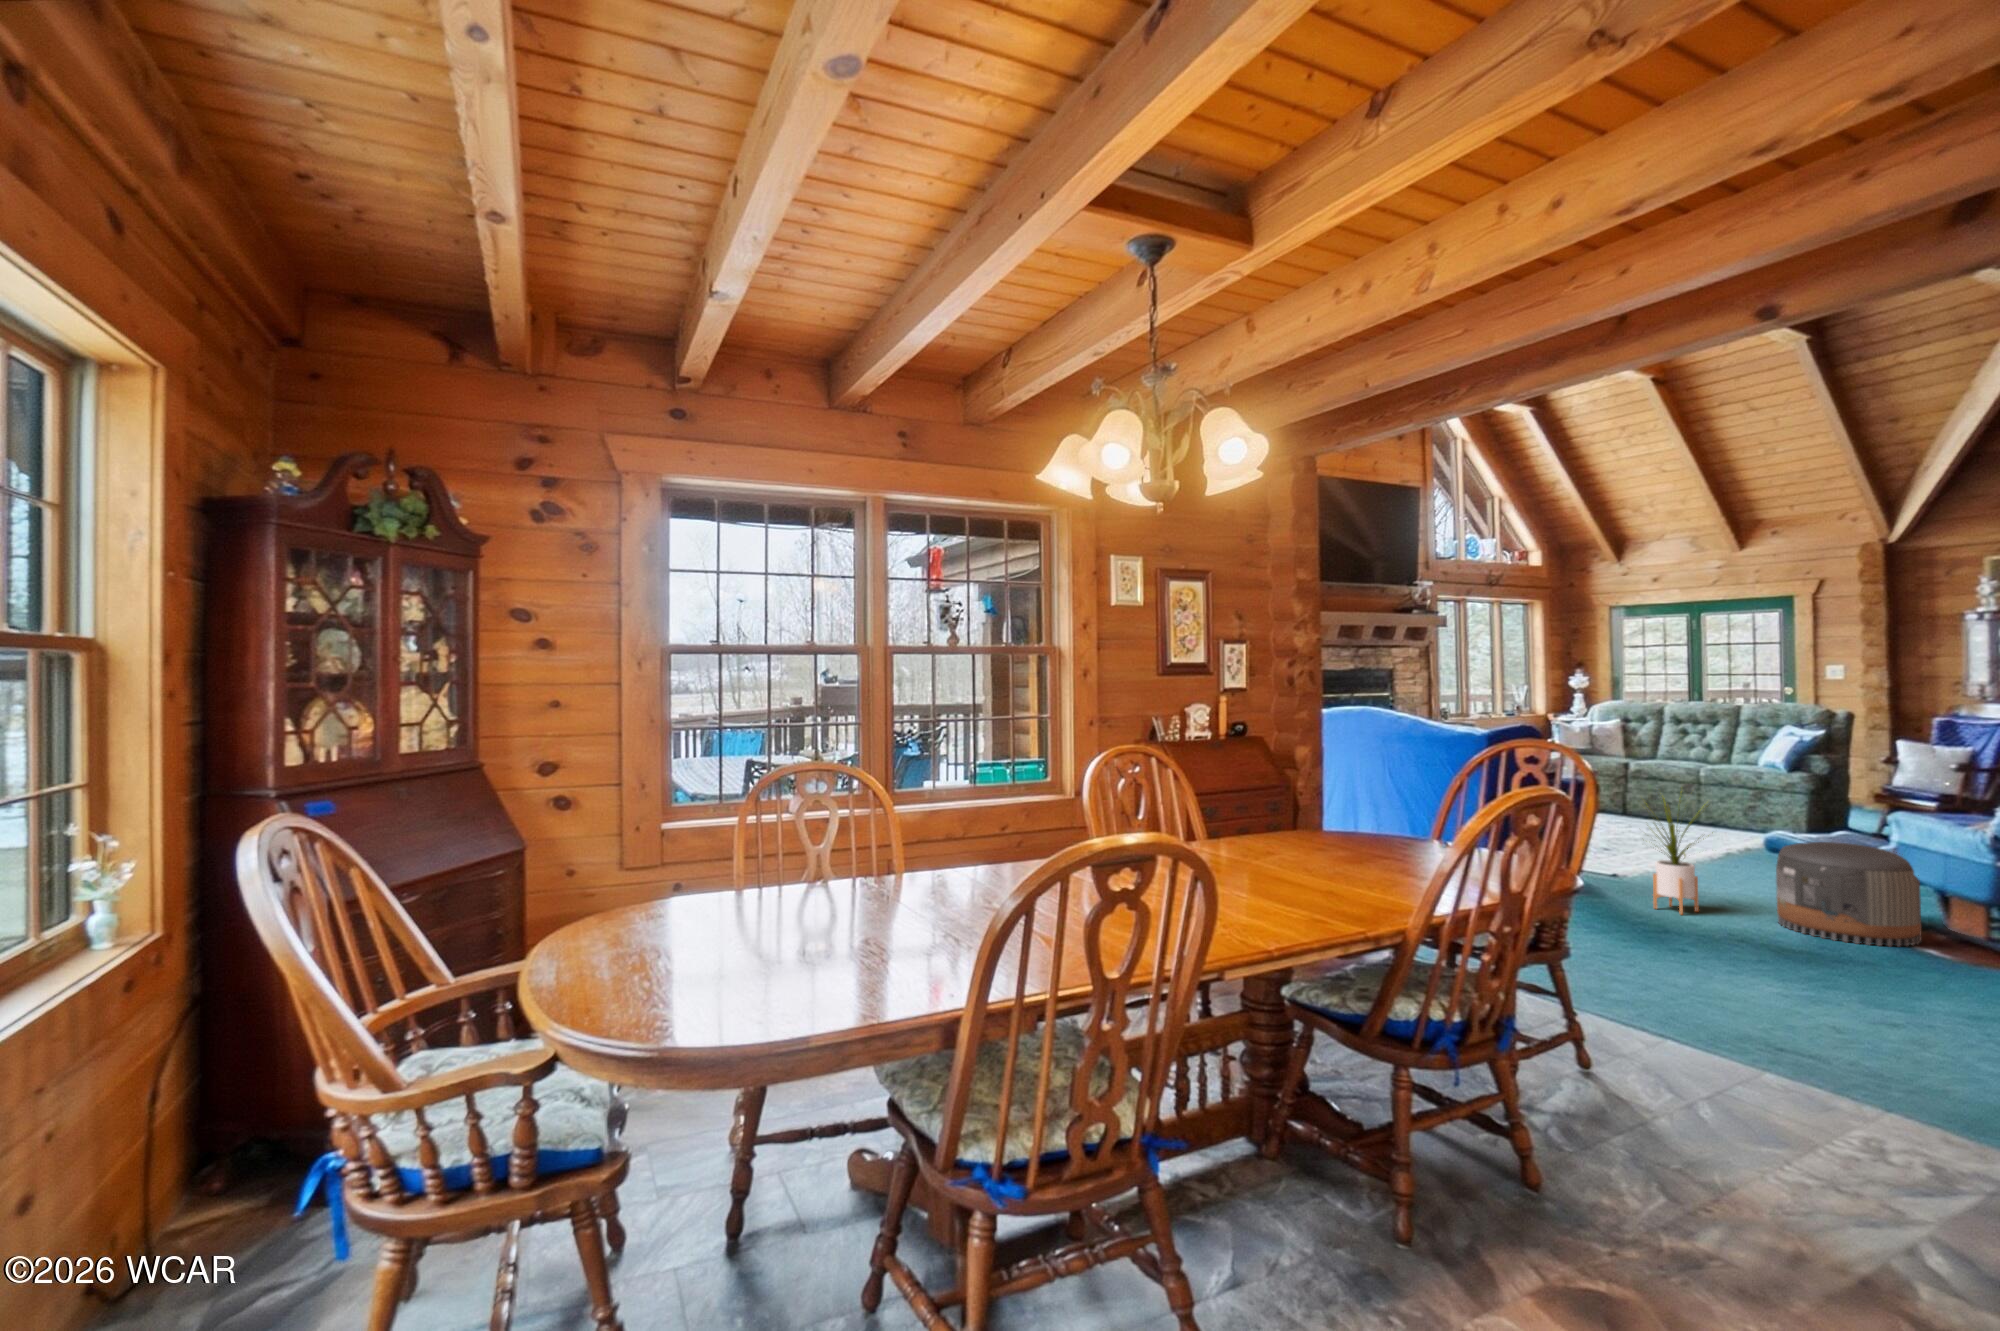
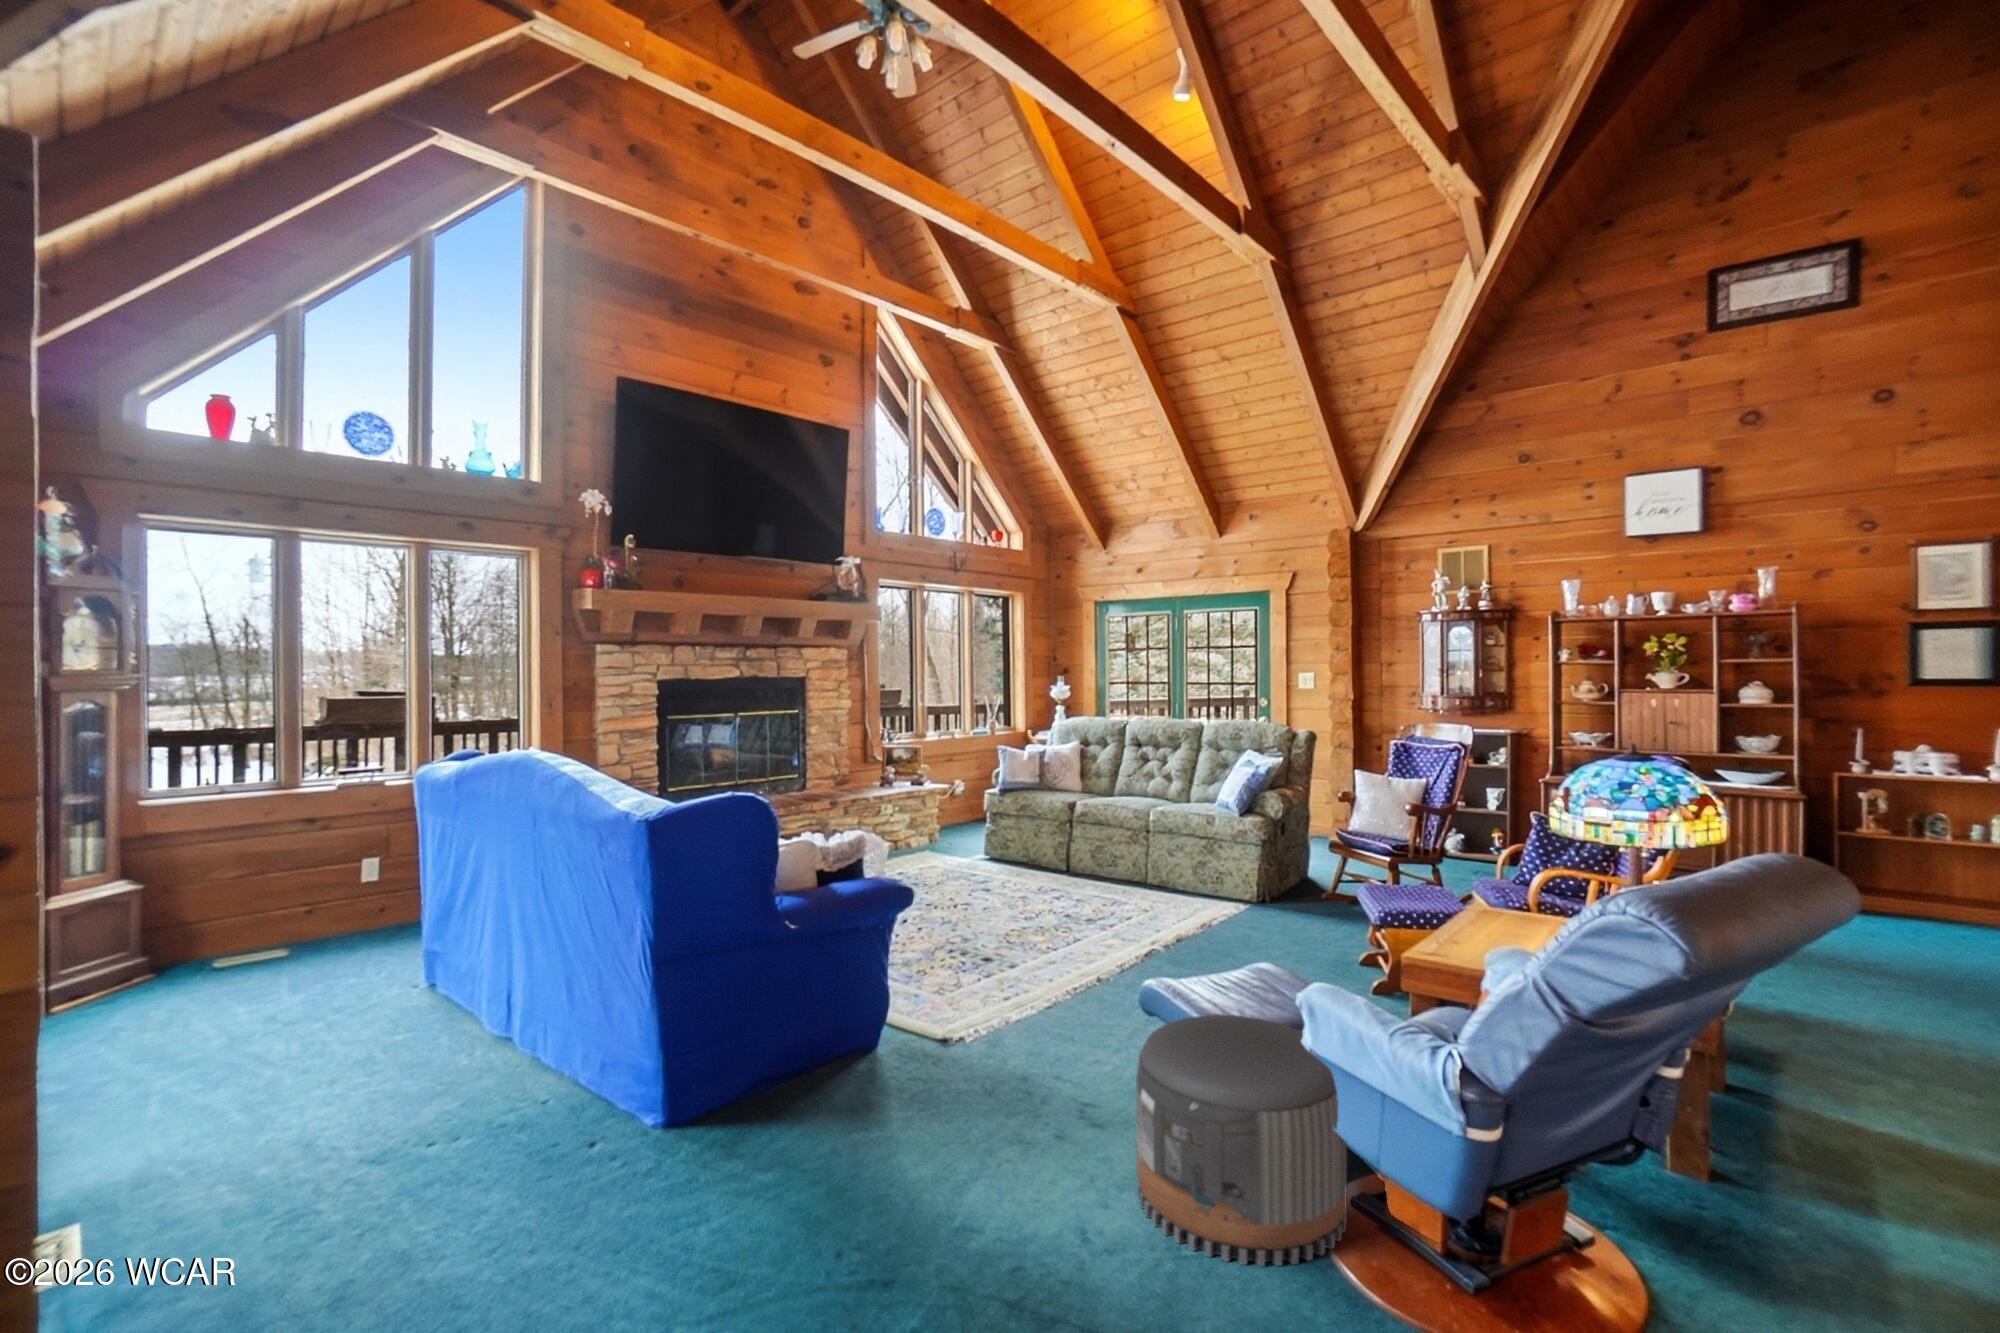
house plant: present [1653,796,1705,915] -> none [920,918,1051,1188]

